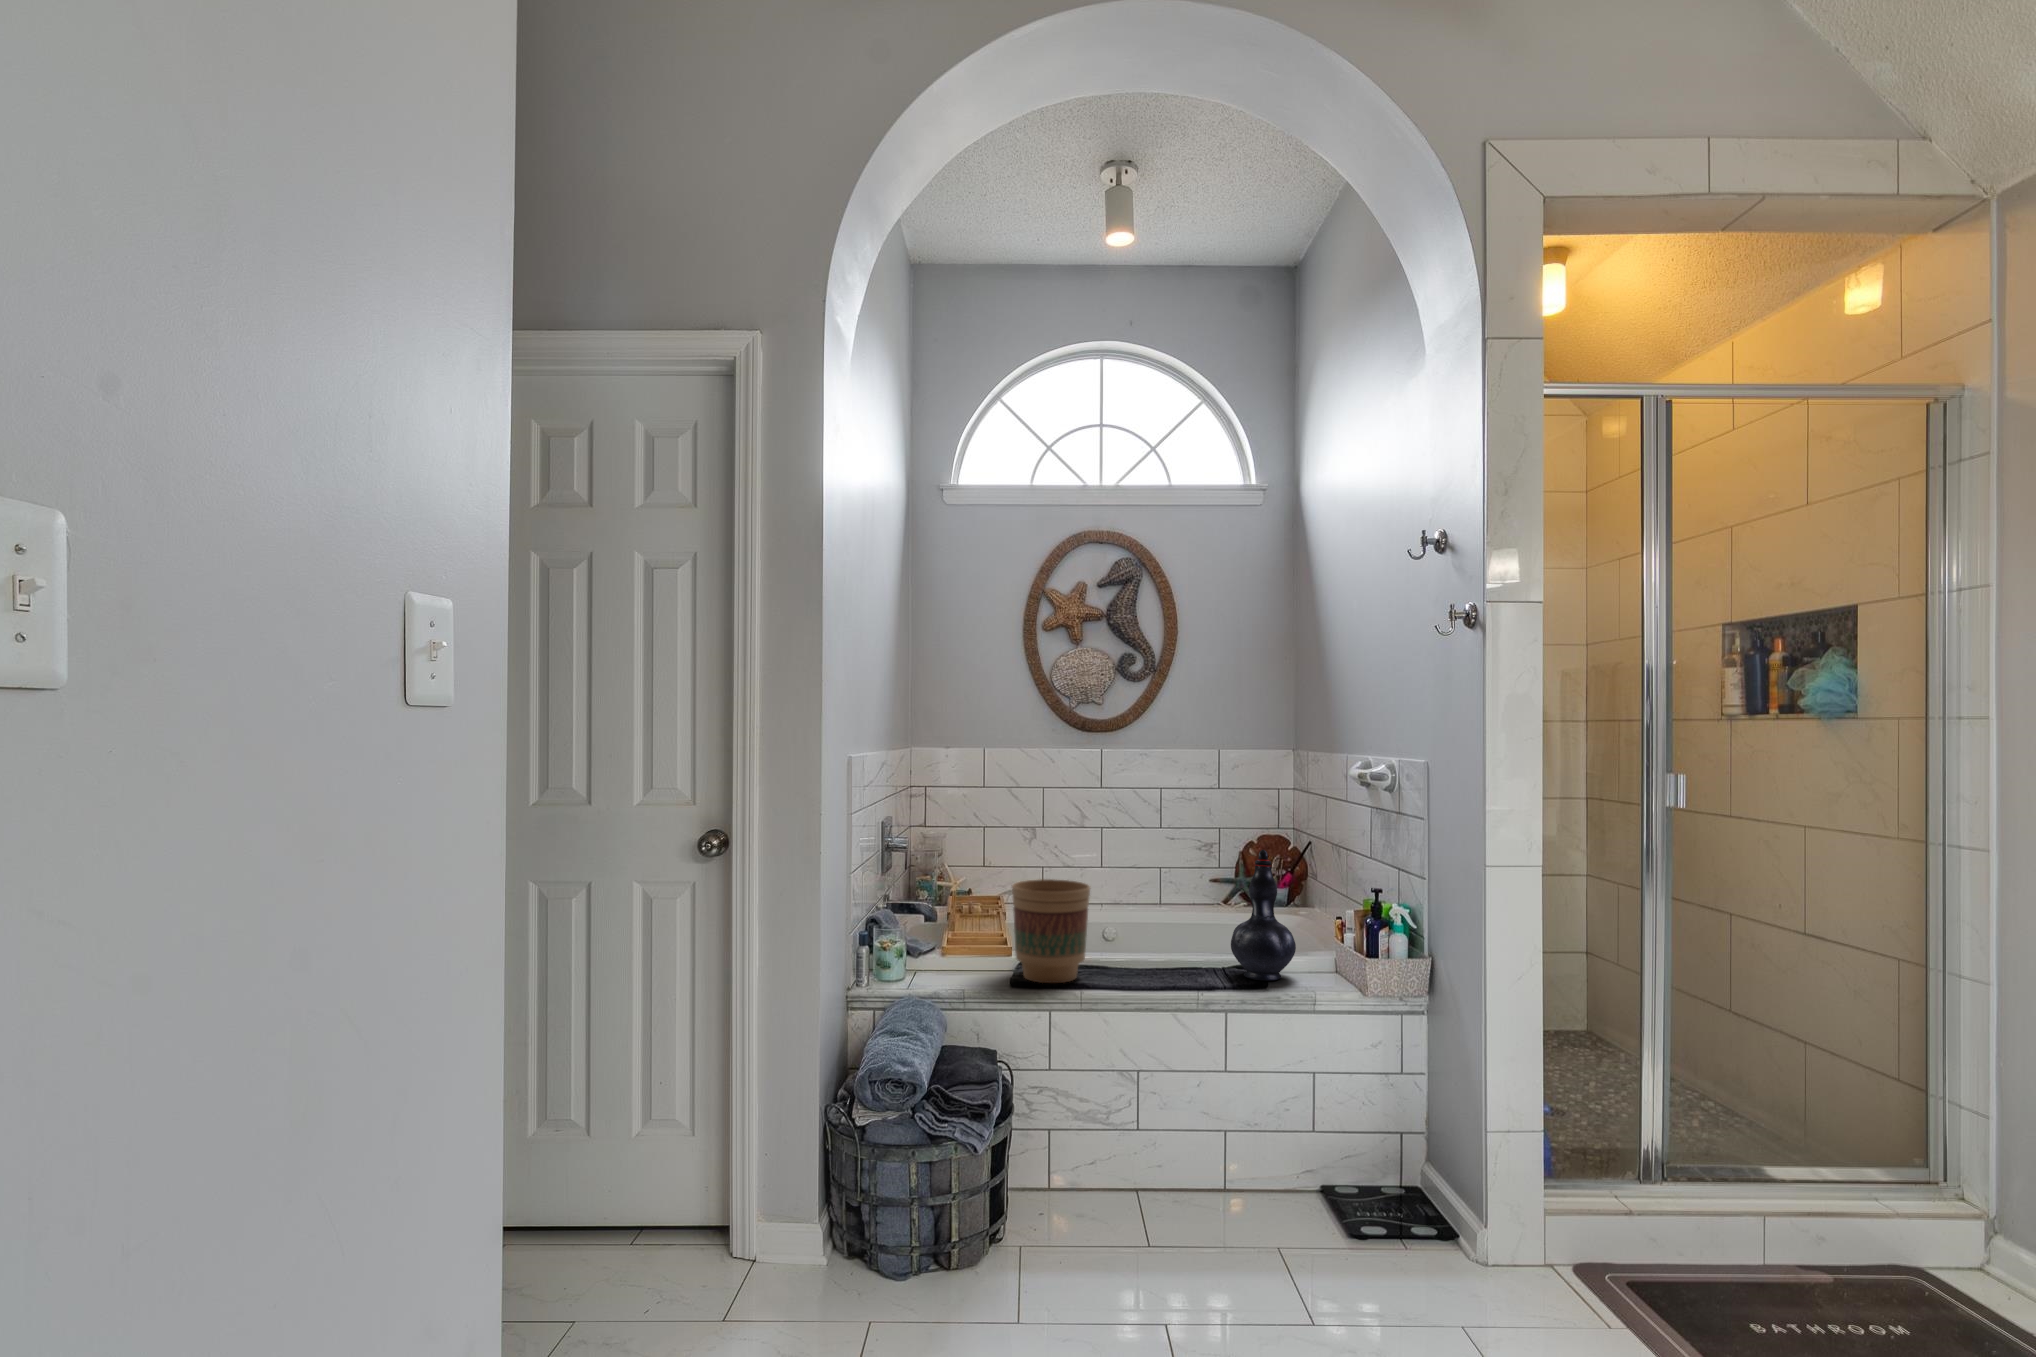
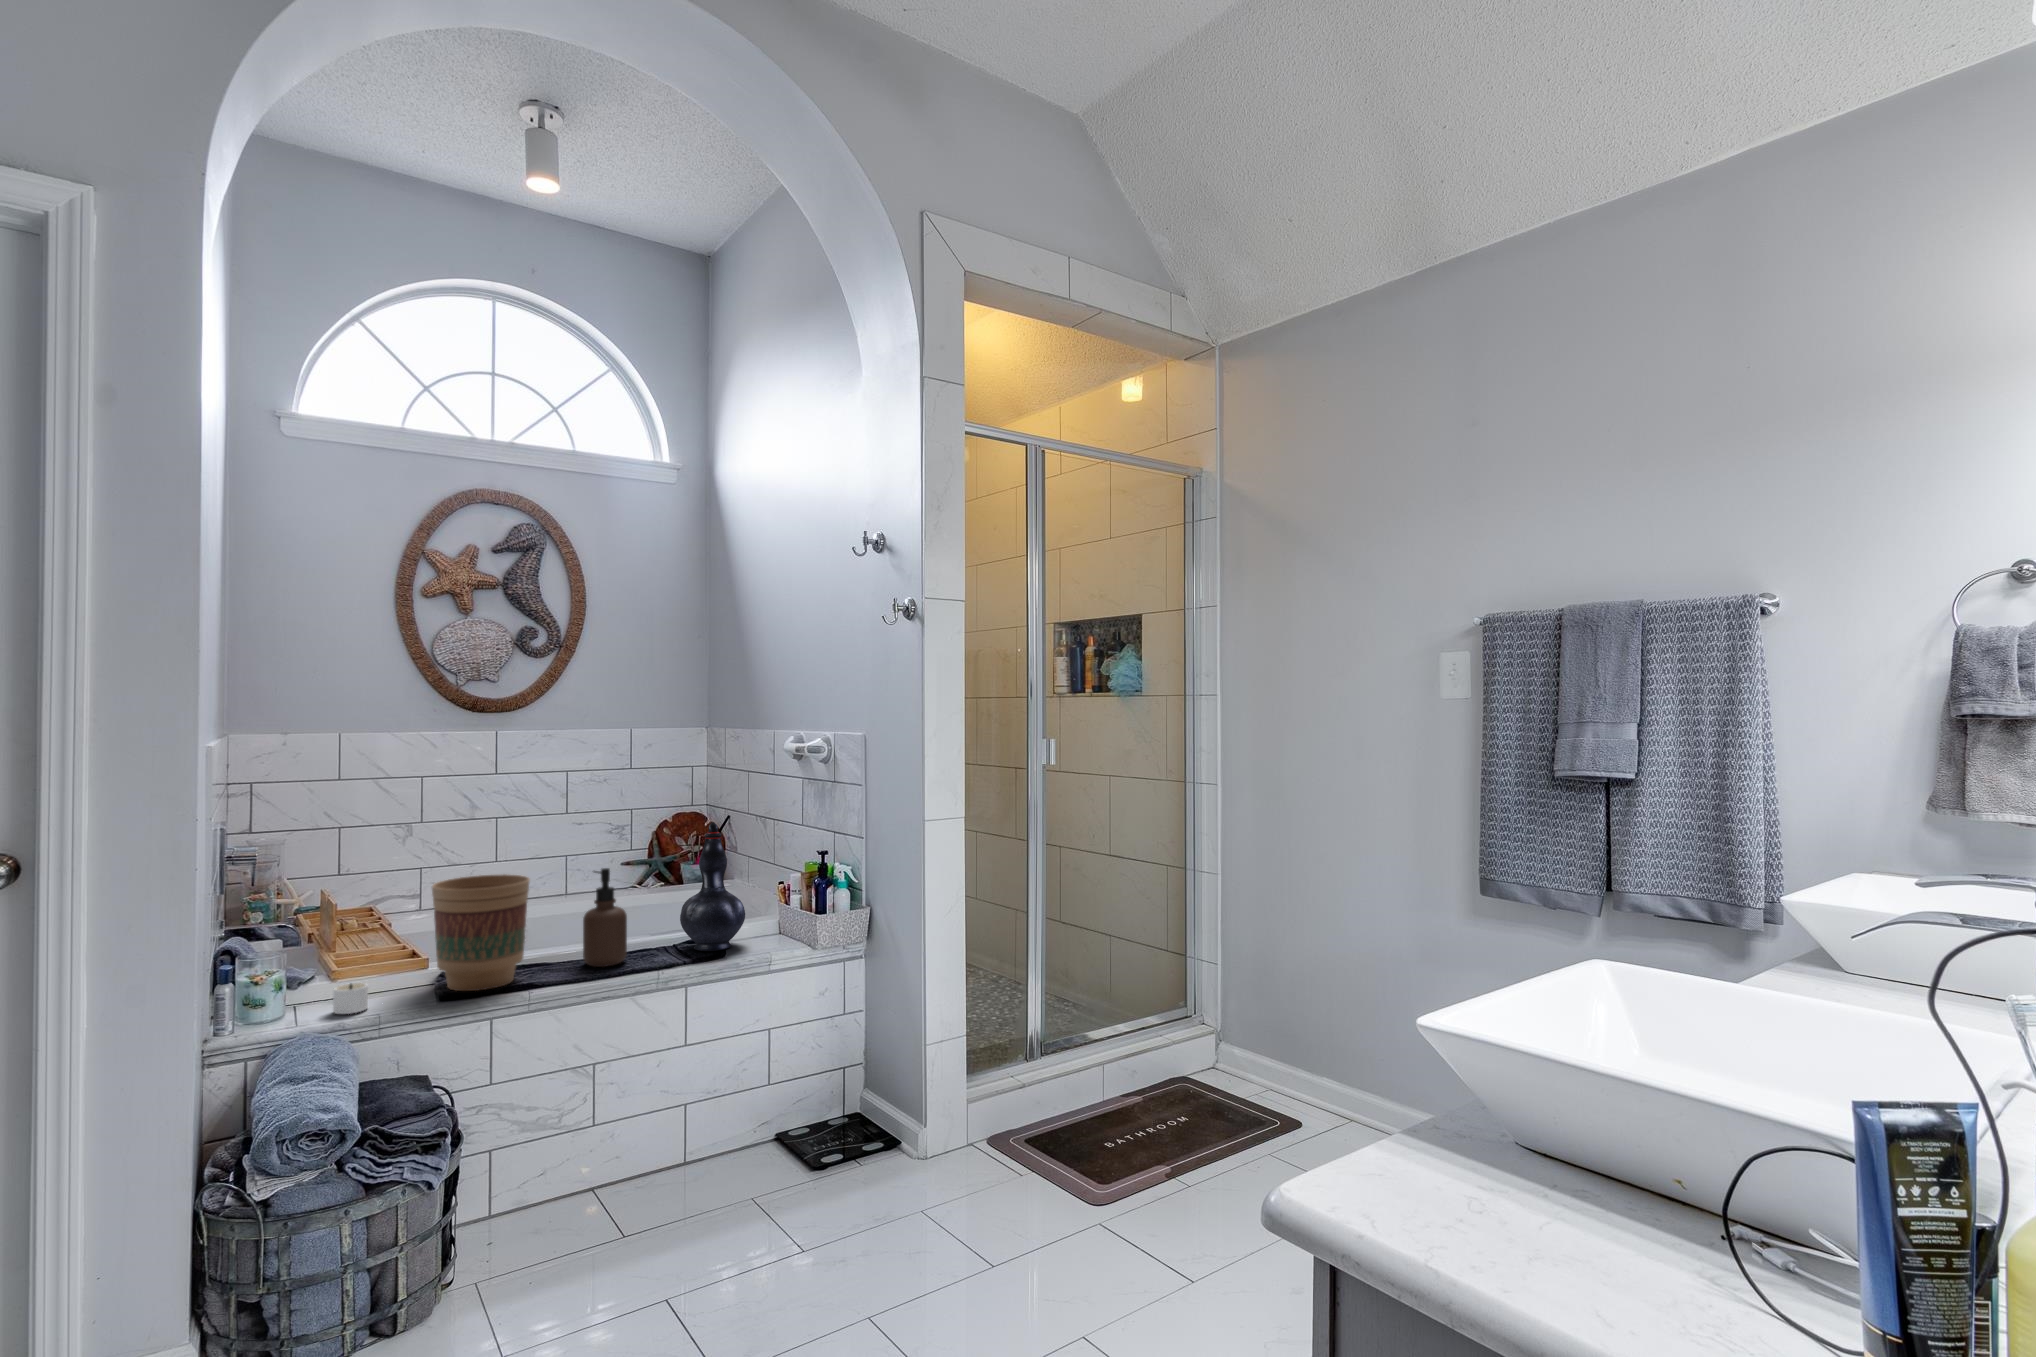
soap dispenser: none [1138,885,1178,979] -> present [583,868,627,967]
candle: none [936,960,972,986] -> present [333,983,368,1014]

